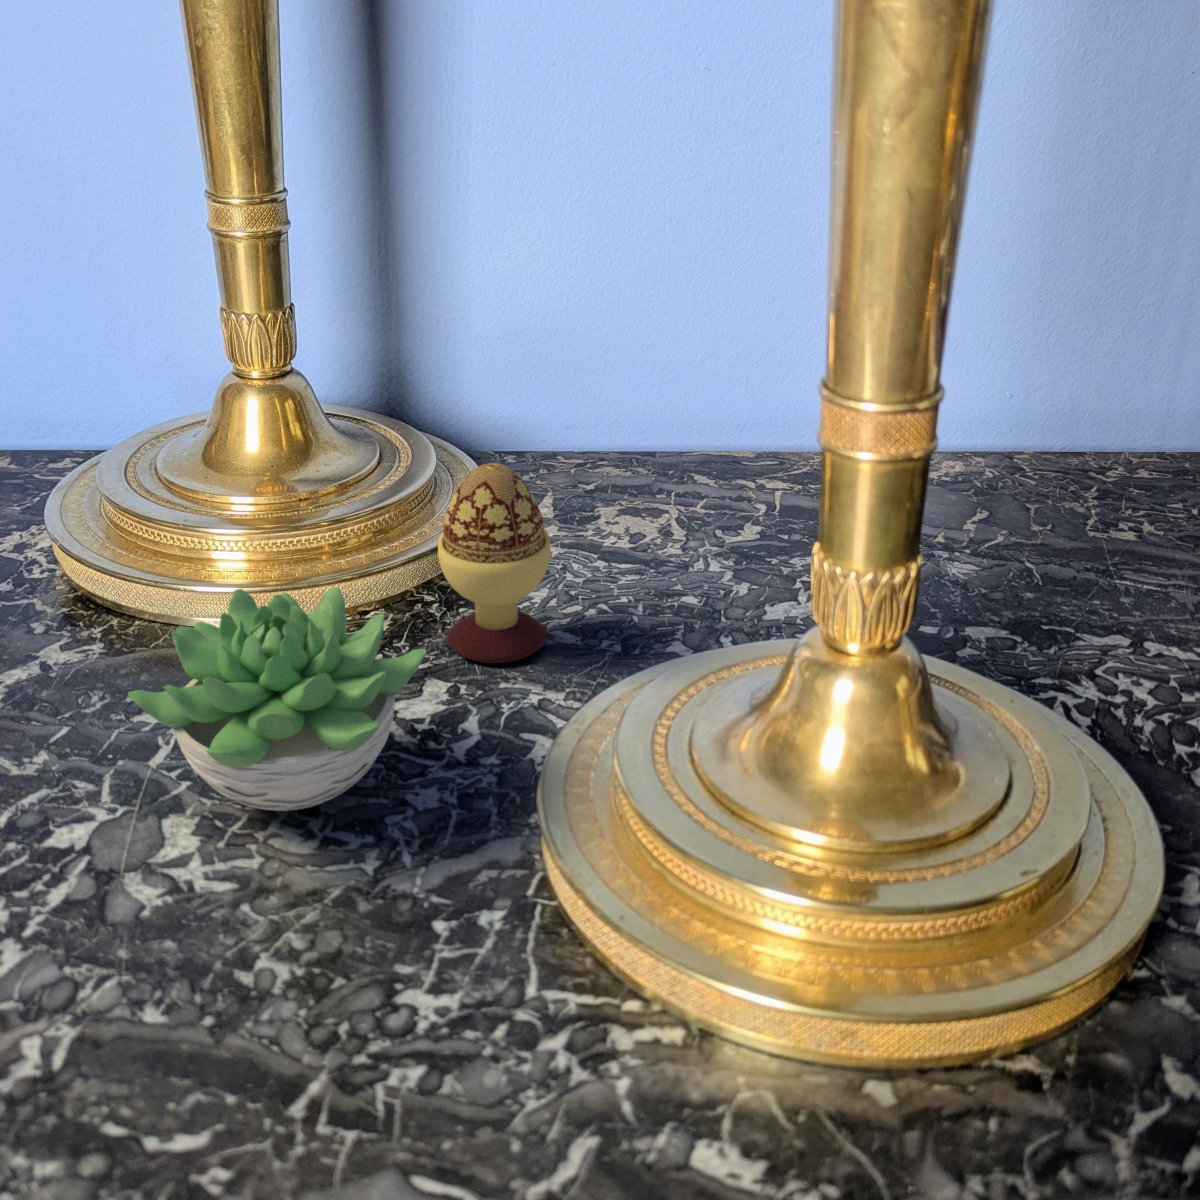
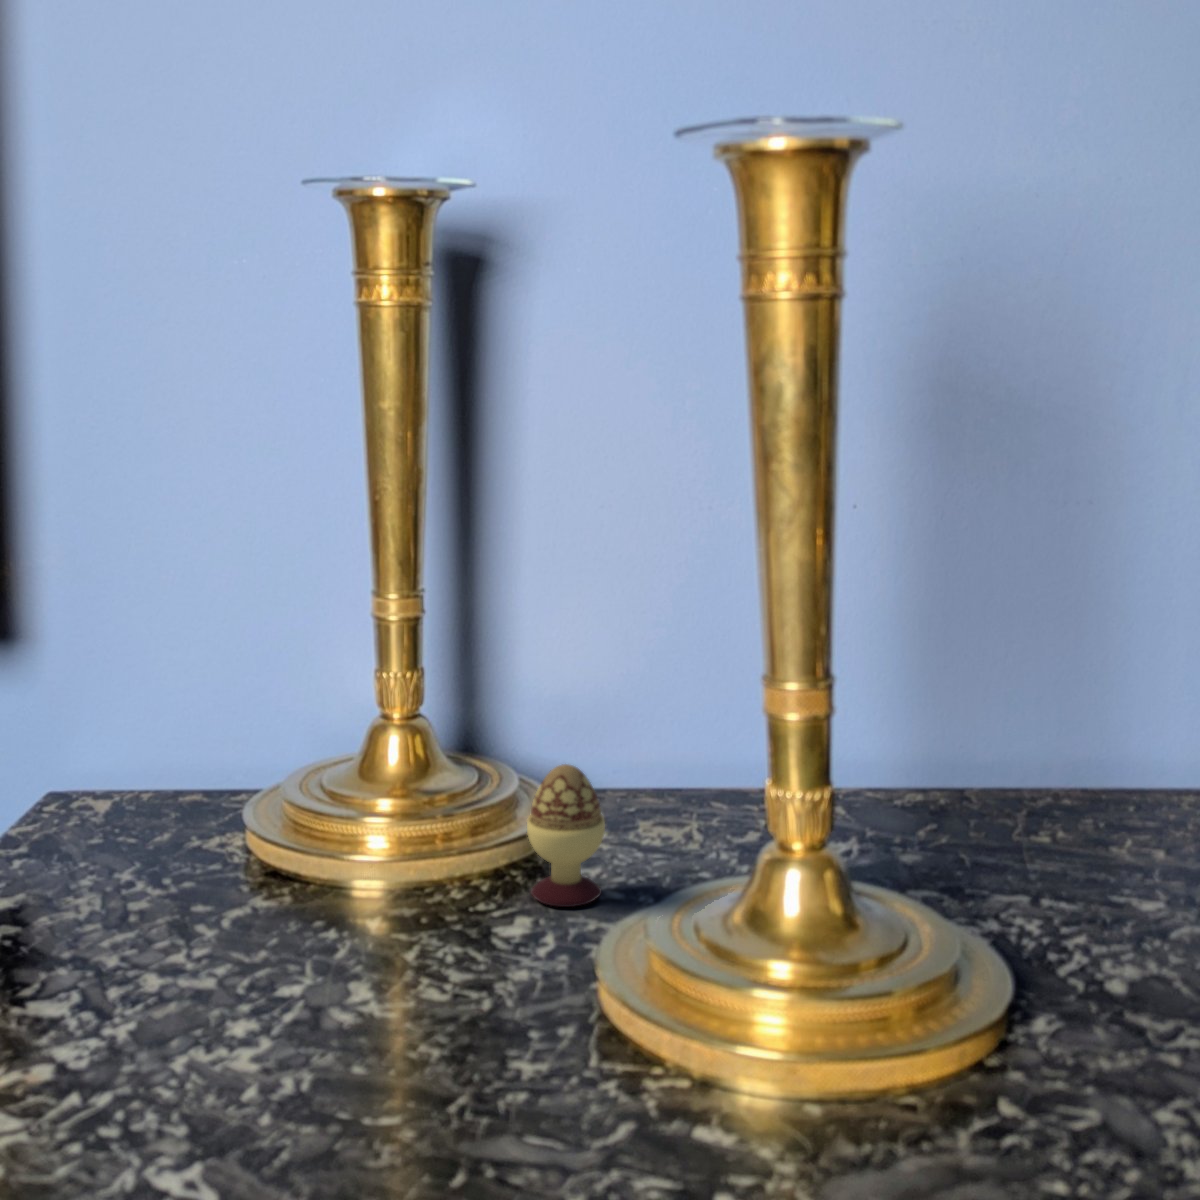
succulent plant: present [128,586,426,811] -> none [333,831,524,976]

